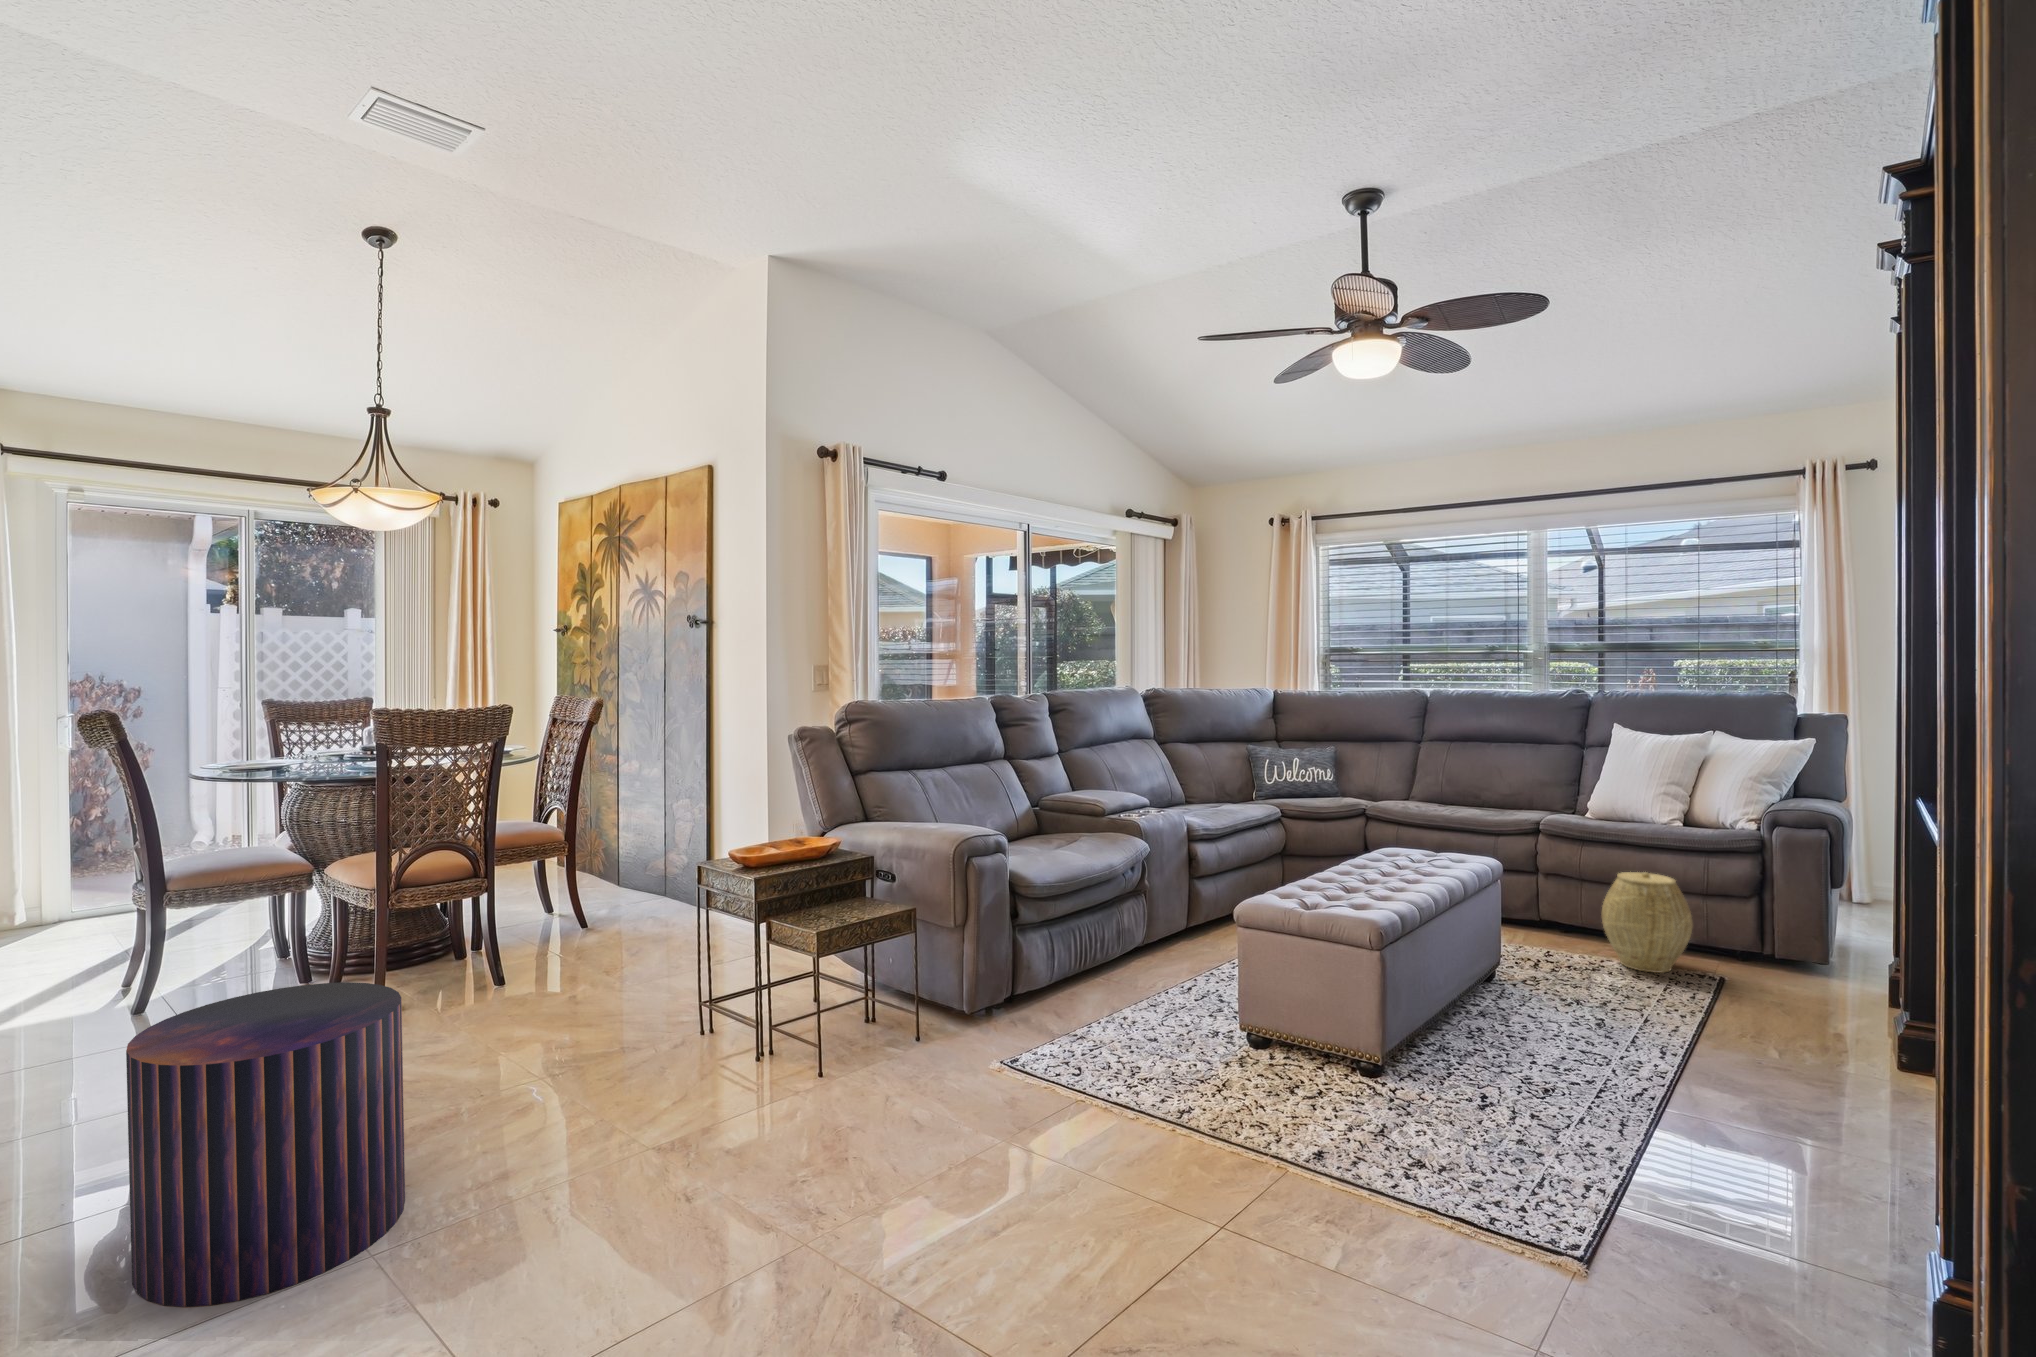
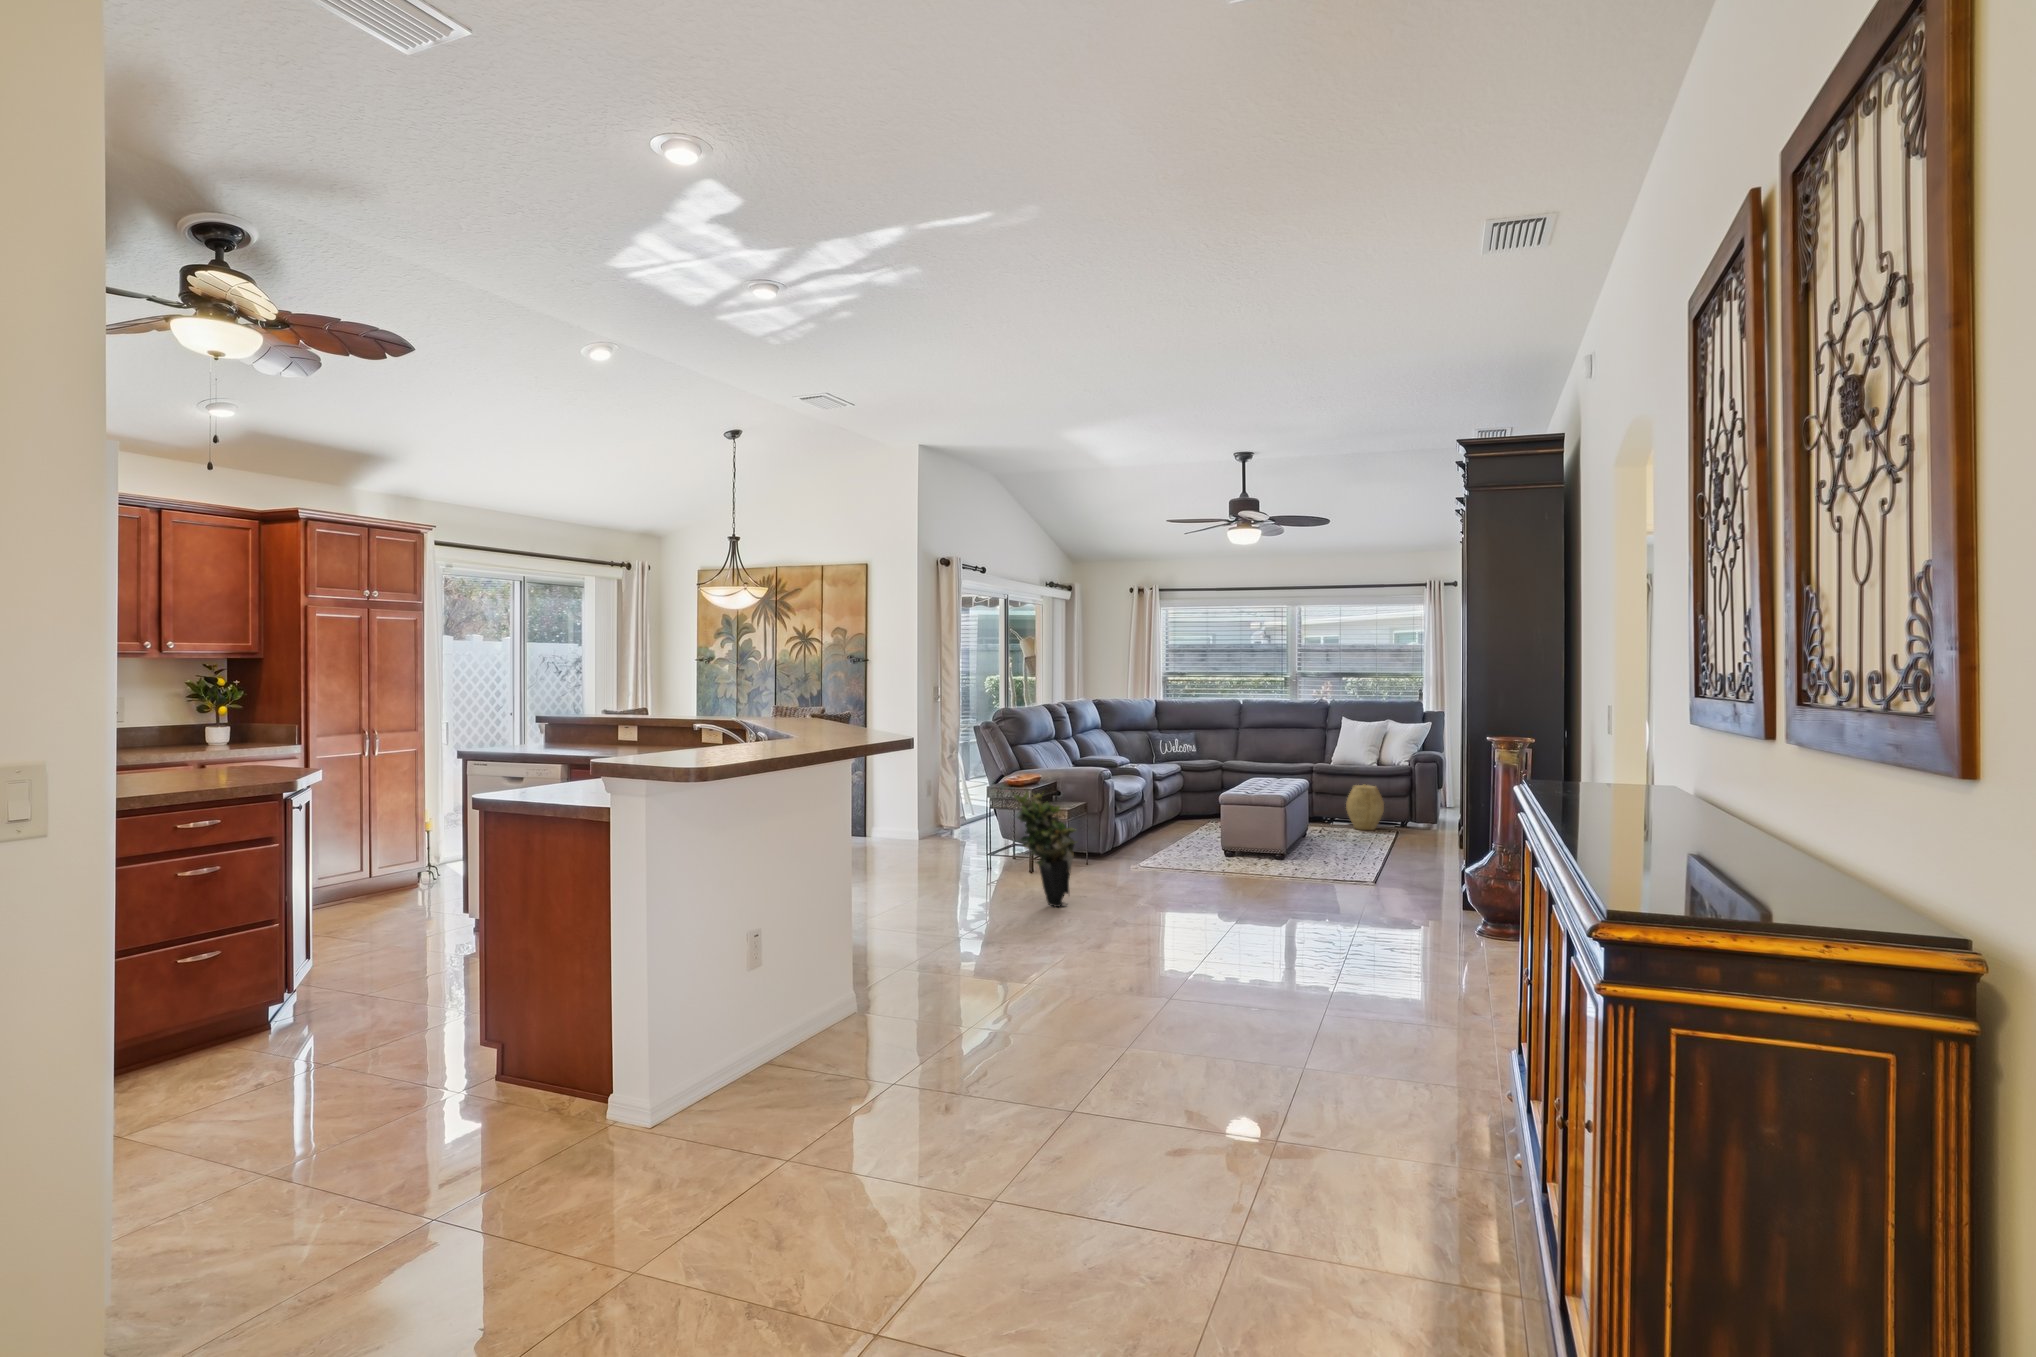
potted plant: none [435,942,630,1302] -> present [1014,793,1076,907]
pouf: present [126,982,405,1307] -> none [893,818,977,917]

